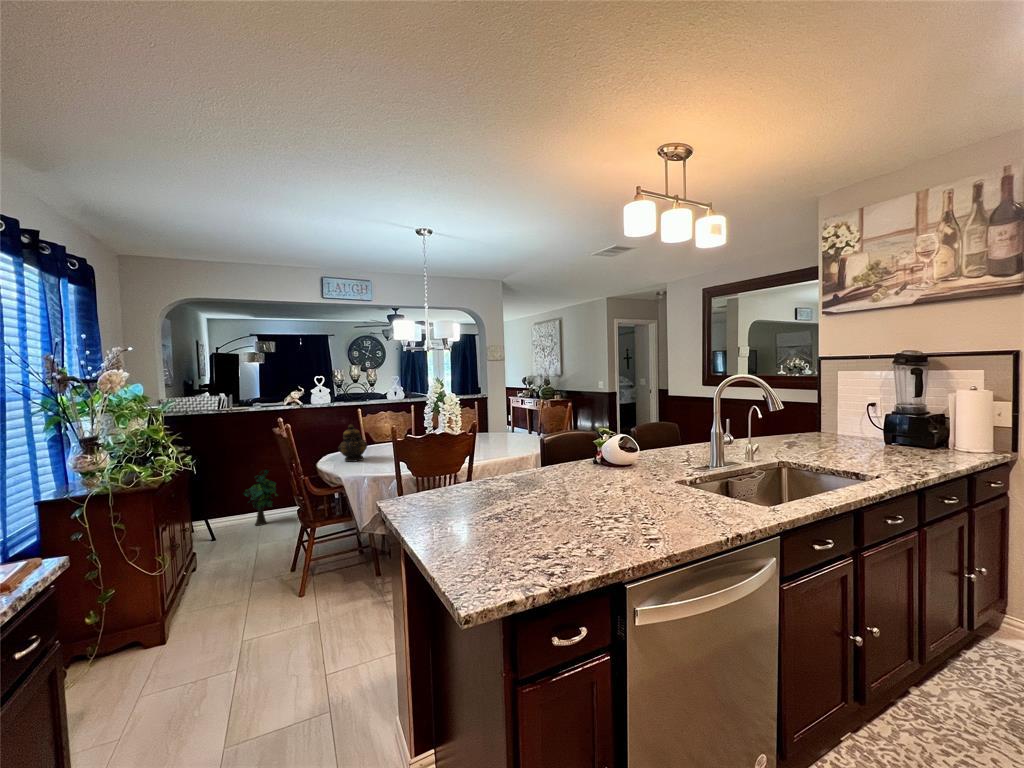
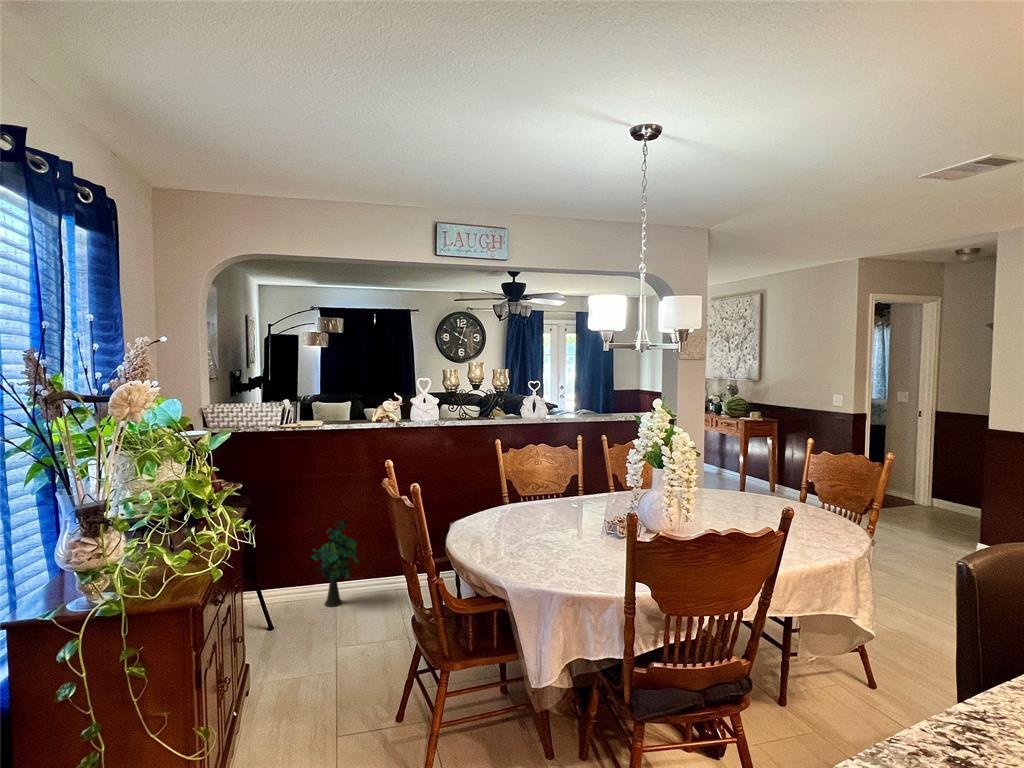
teapot: present [338,424,367,462] -> none [484,477,532,547]

